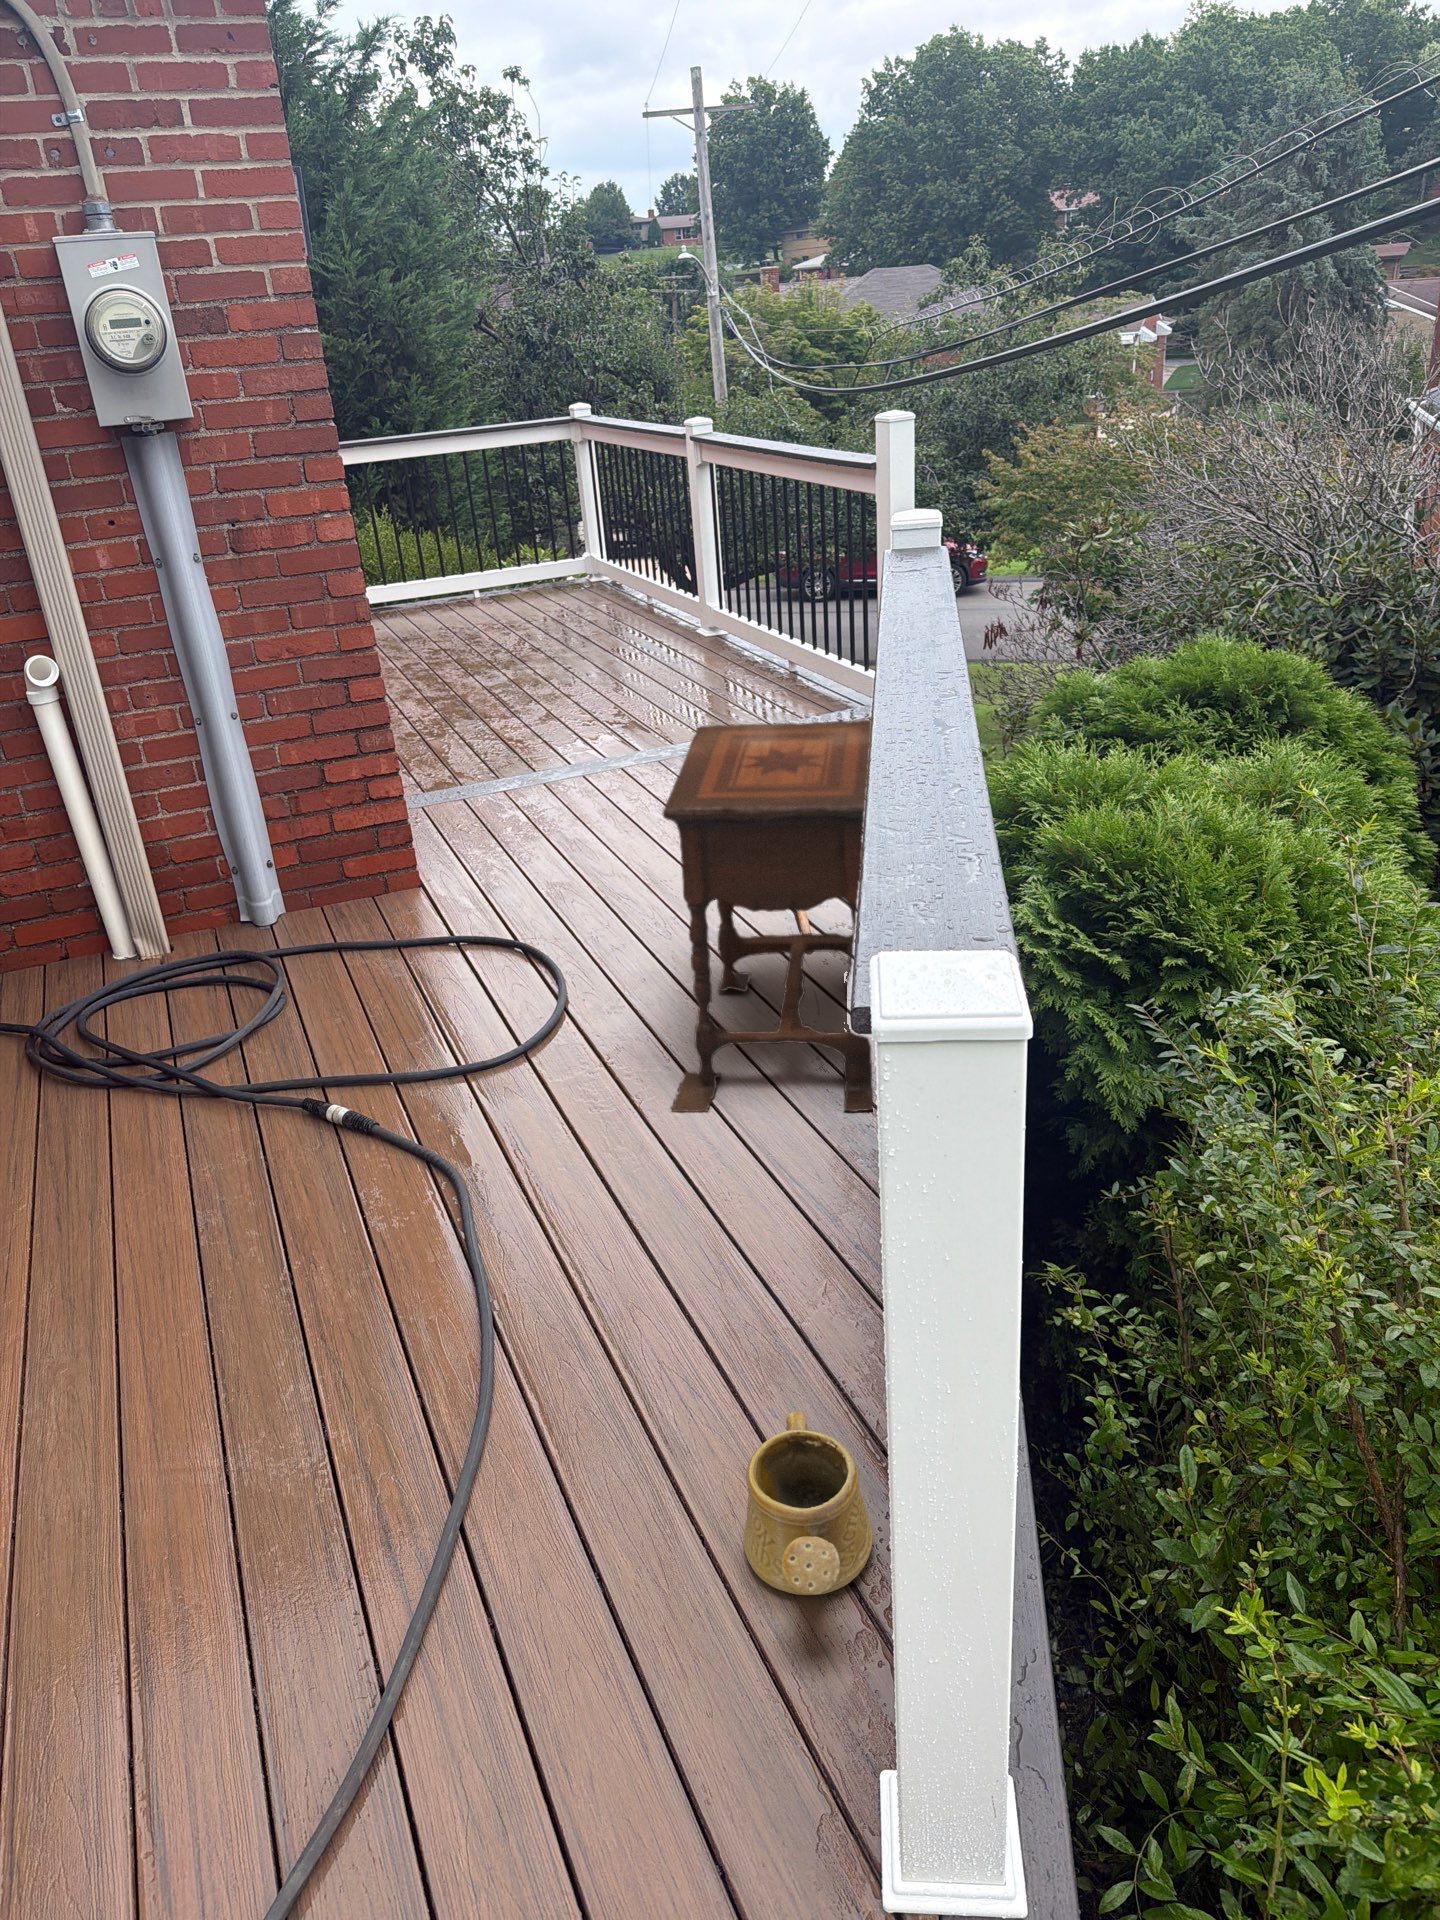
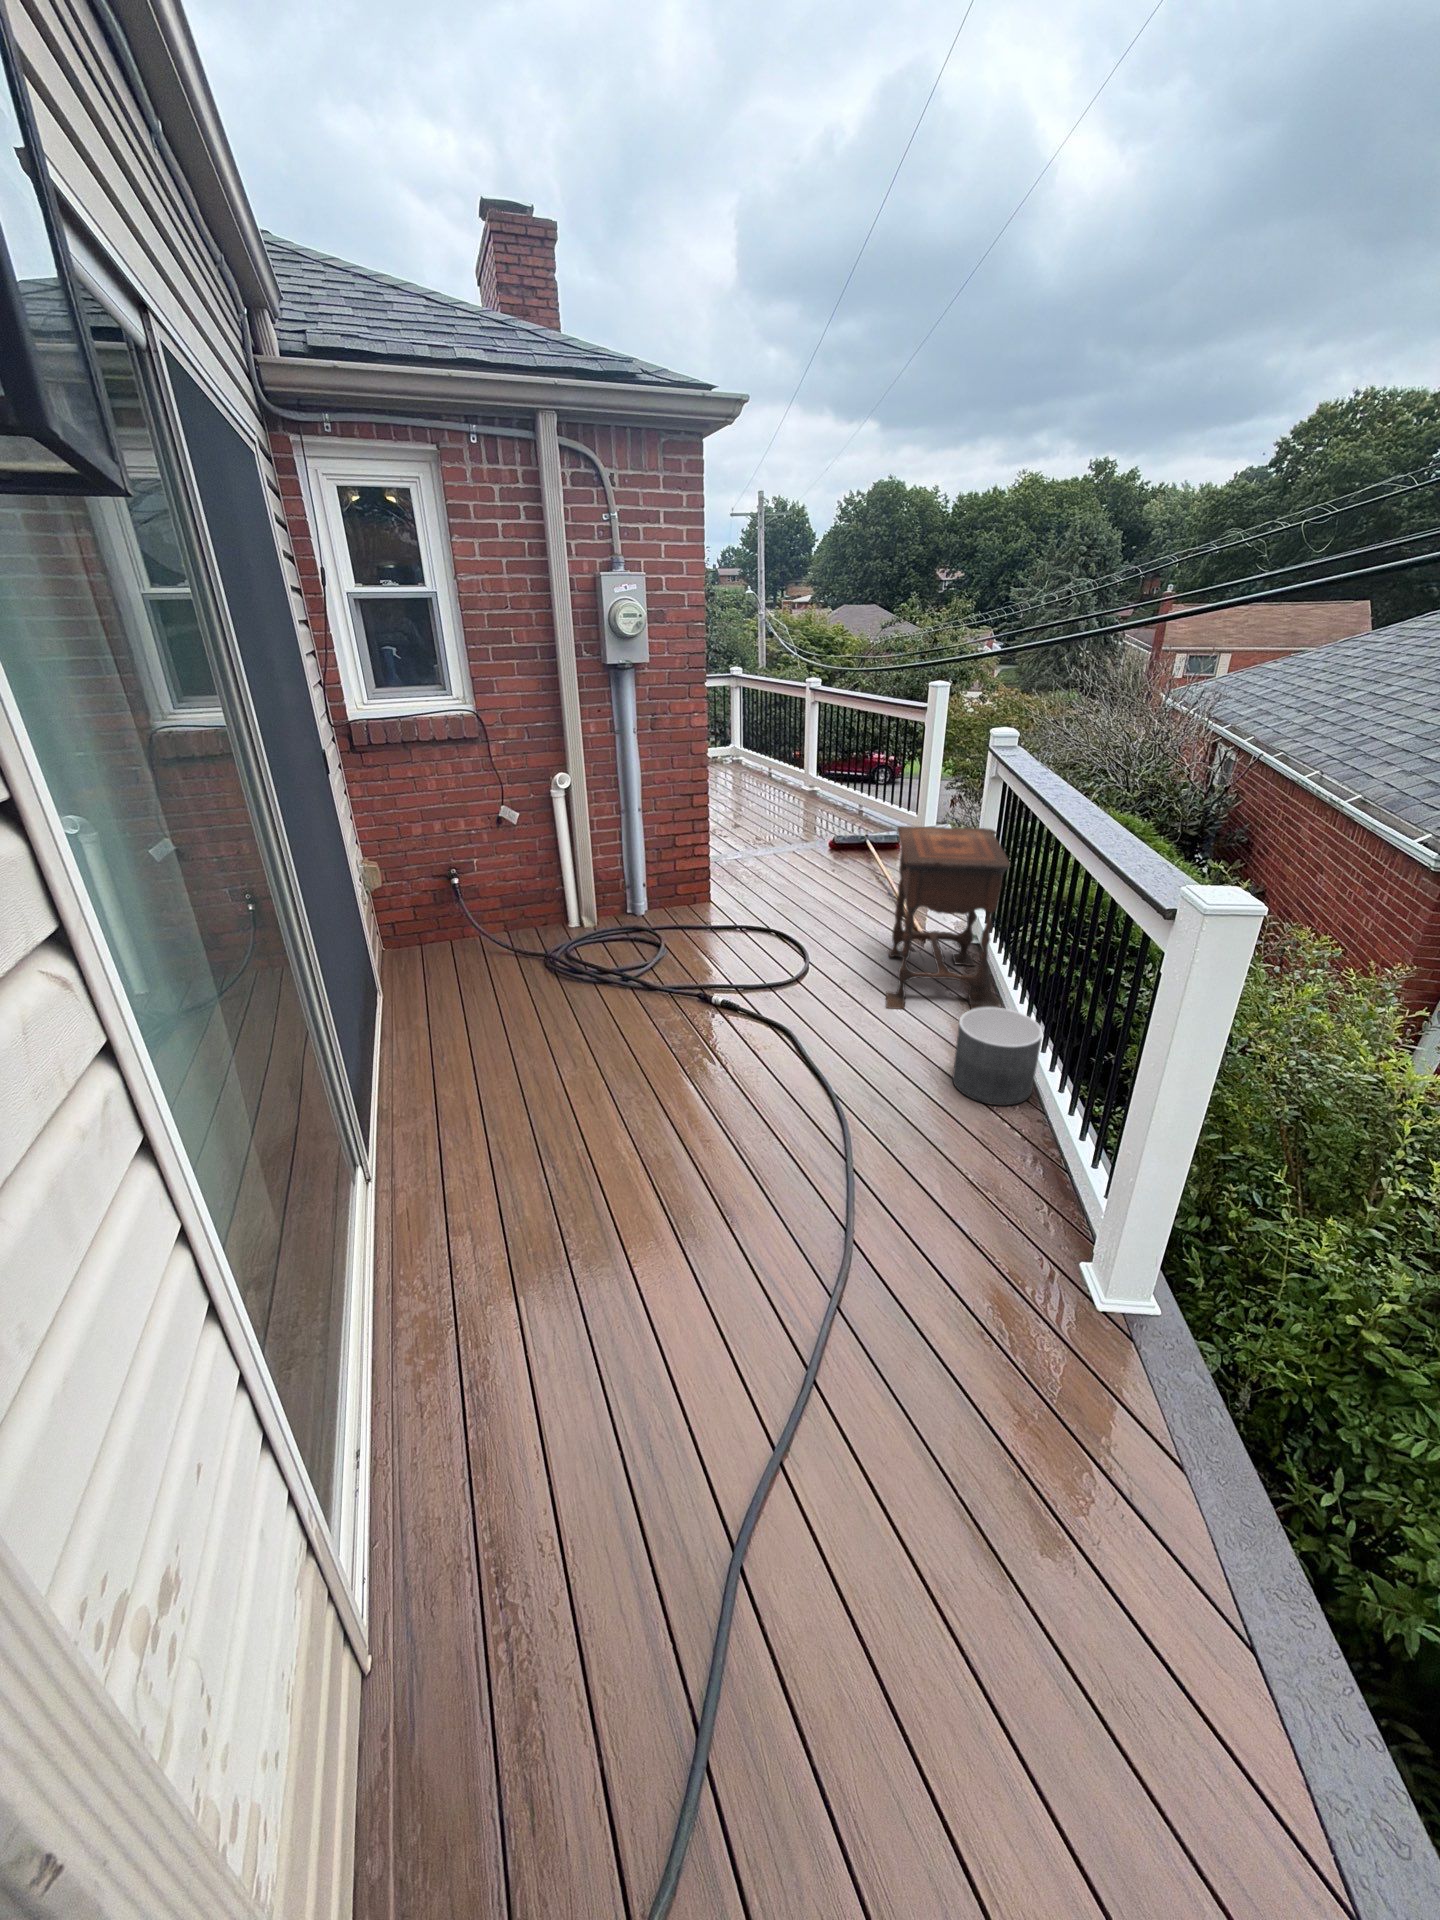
planter: none [736,1122,909,1340] -> present [952,1007,1043,1106]
watering can: present [743,1412,873,1595] -> none [993,1125,1058,1201]

